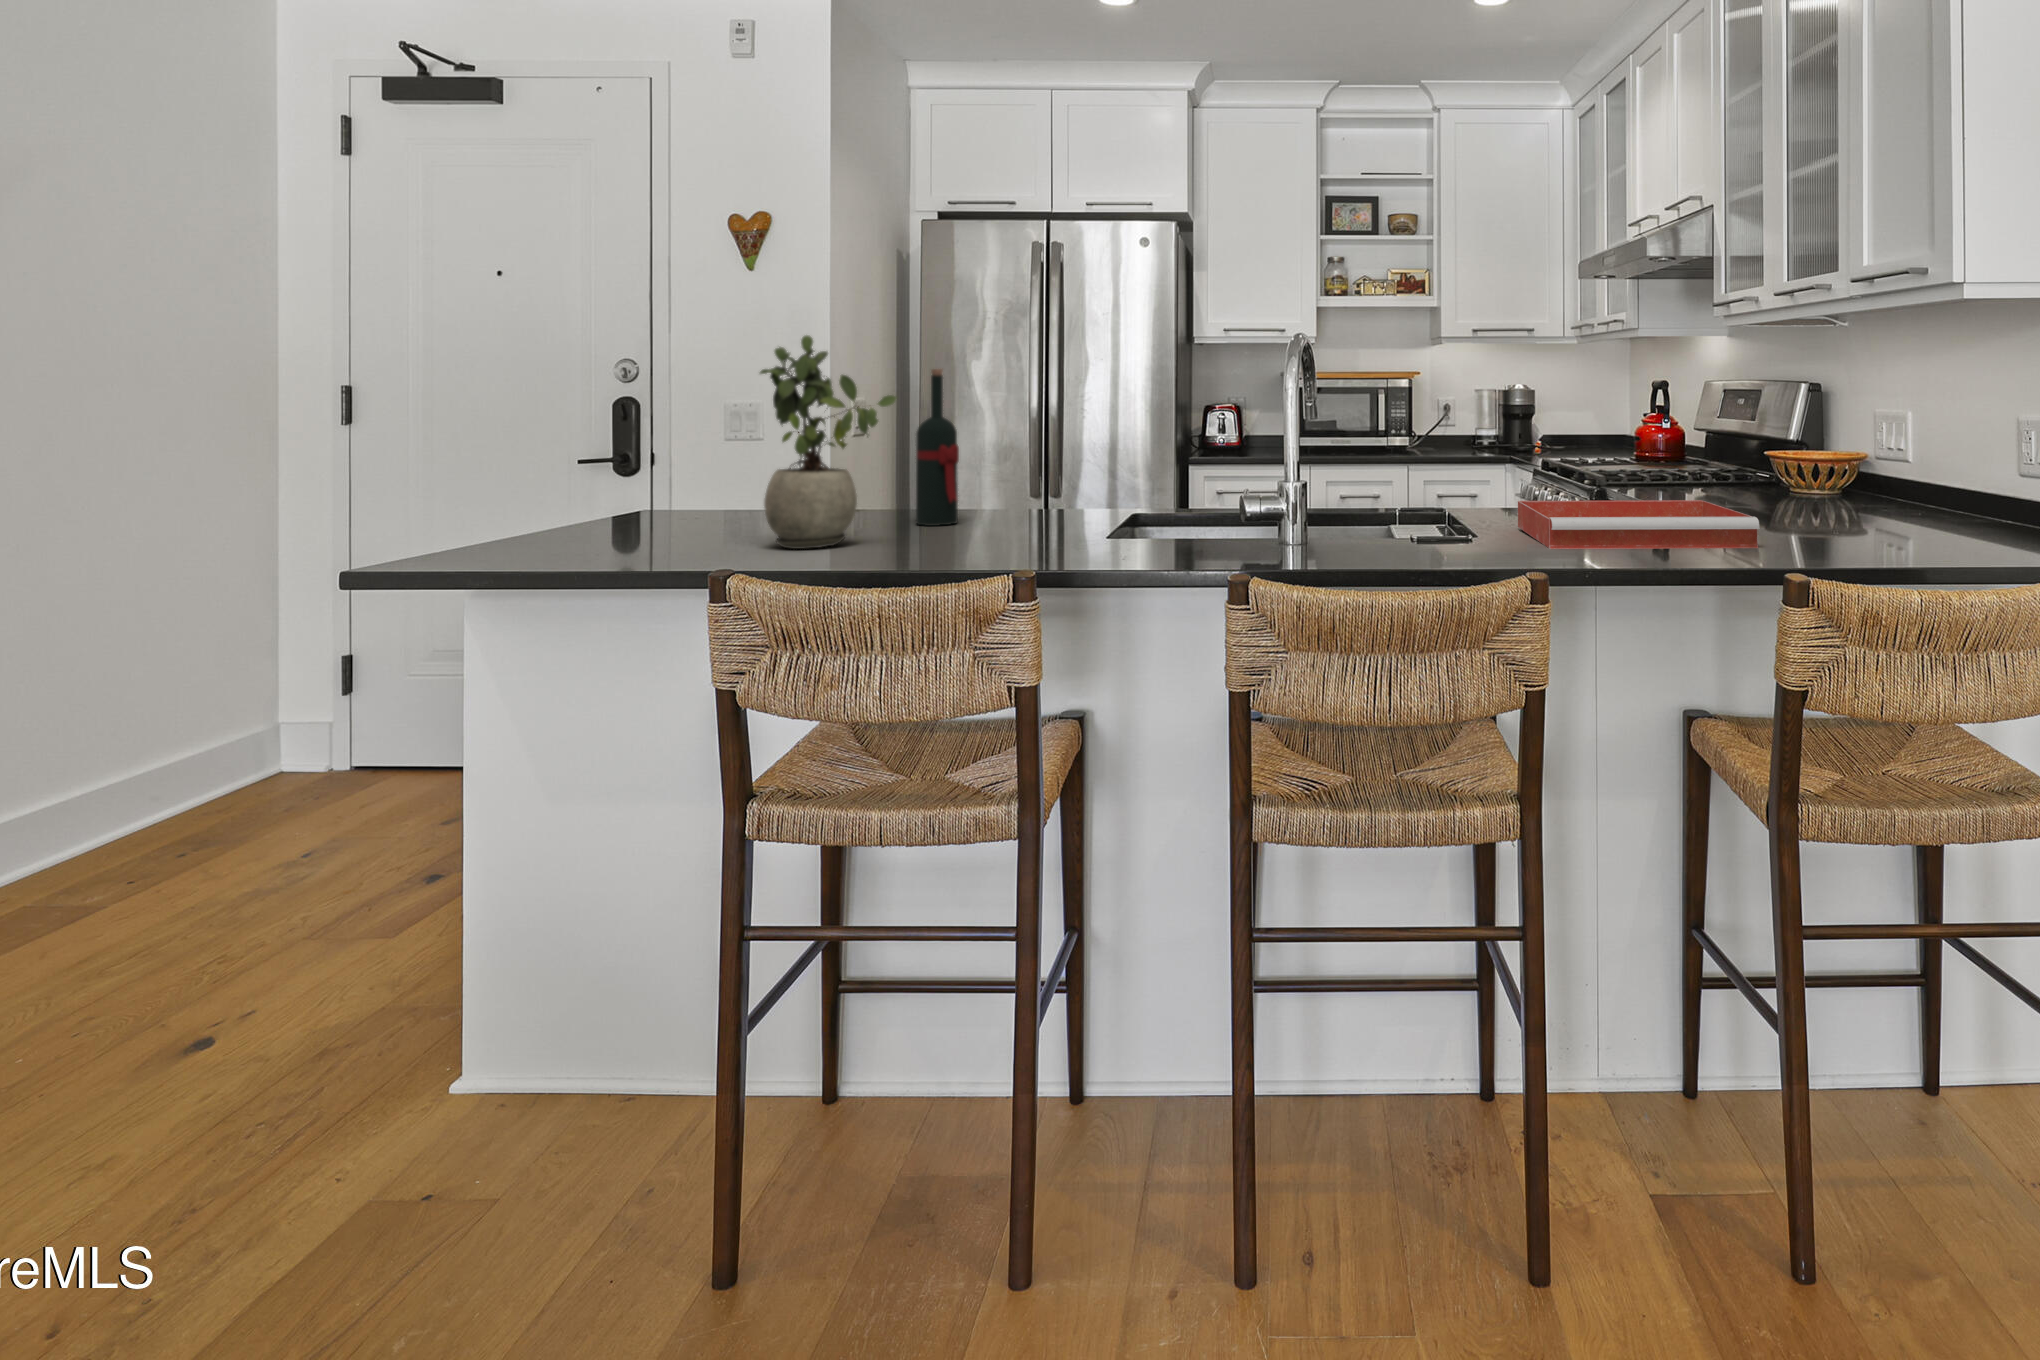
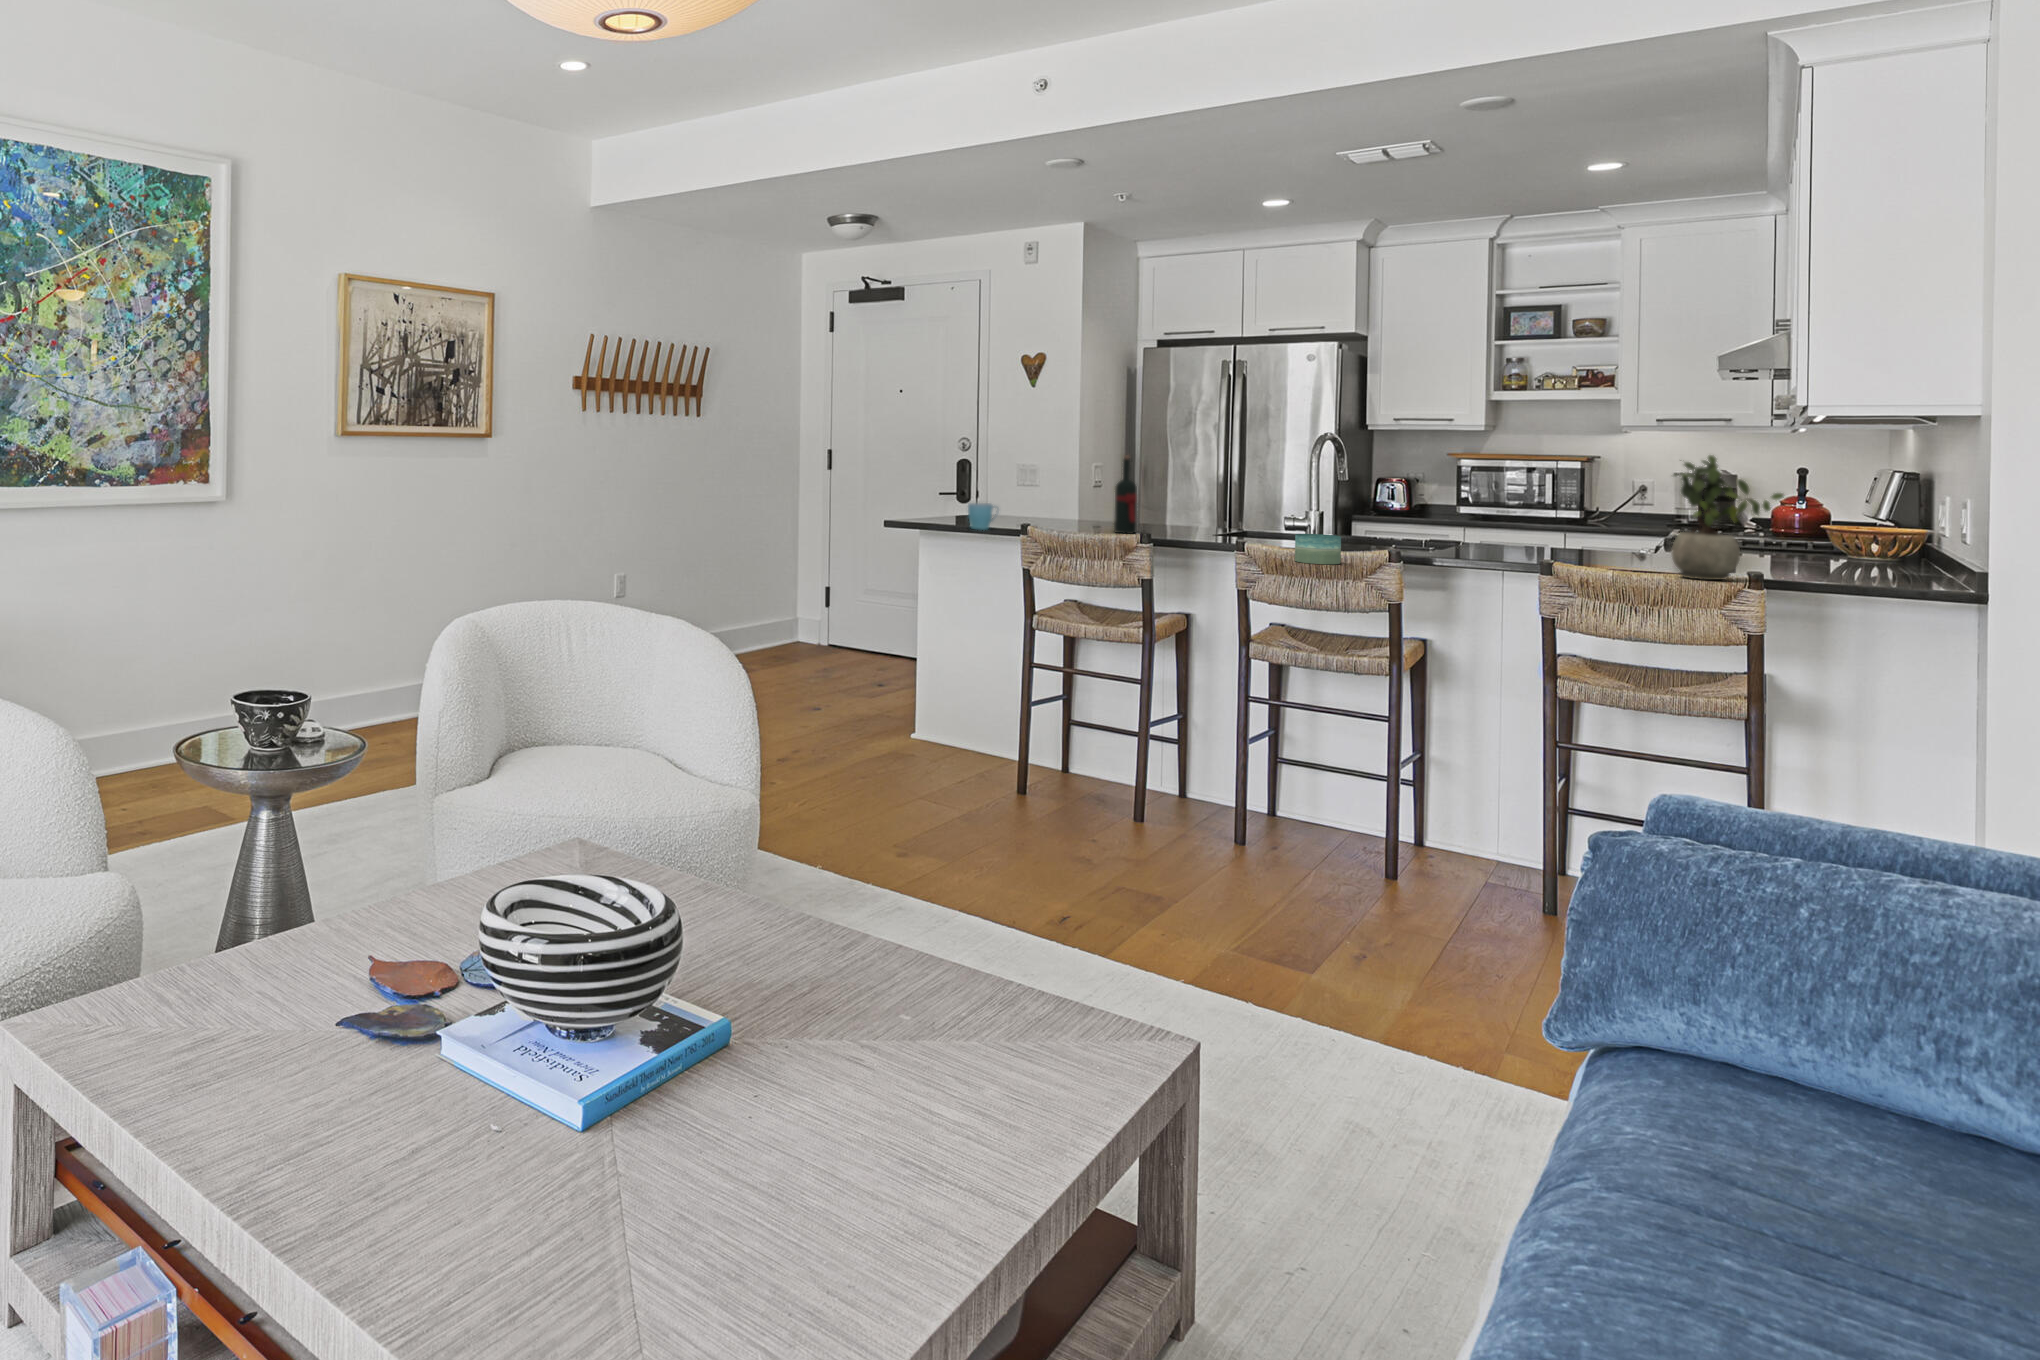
potted plant: present [760,335,896,549] -> present [1671,455,1784,580]
mug: none [591,483,670,548] -> present [968,503,998,530]
tray: present [1518,500,1760,549] -> none [1453,542,1607,575]
candle: none [1342,514,1429,584] -> present [1295,534,1341,564]

